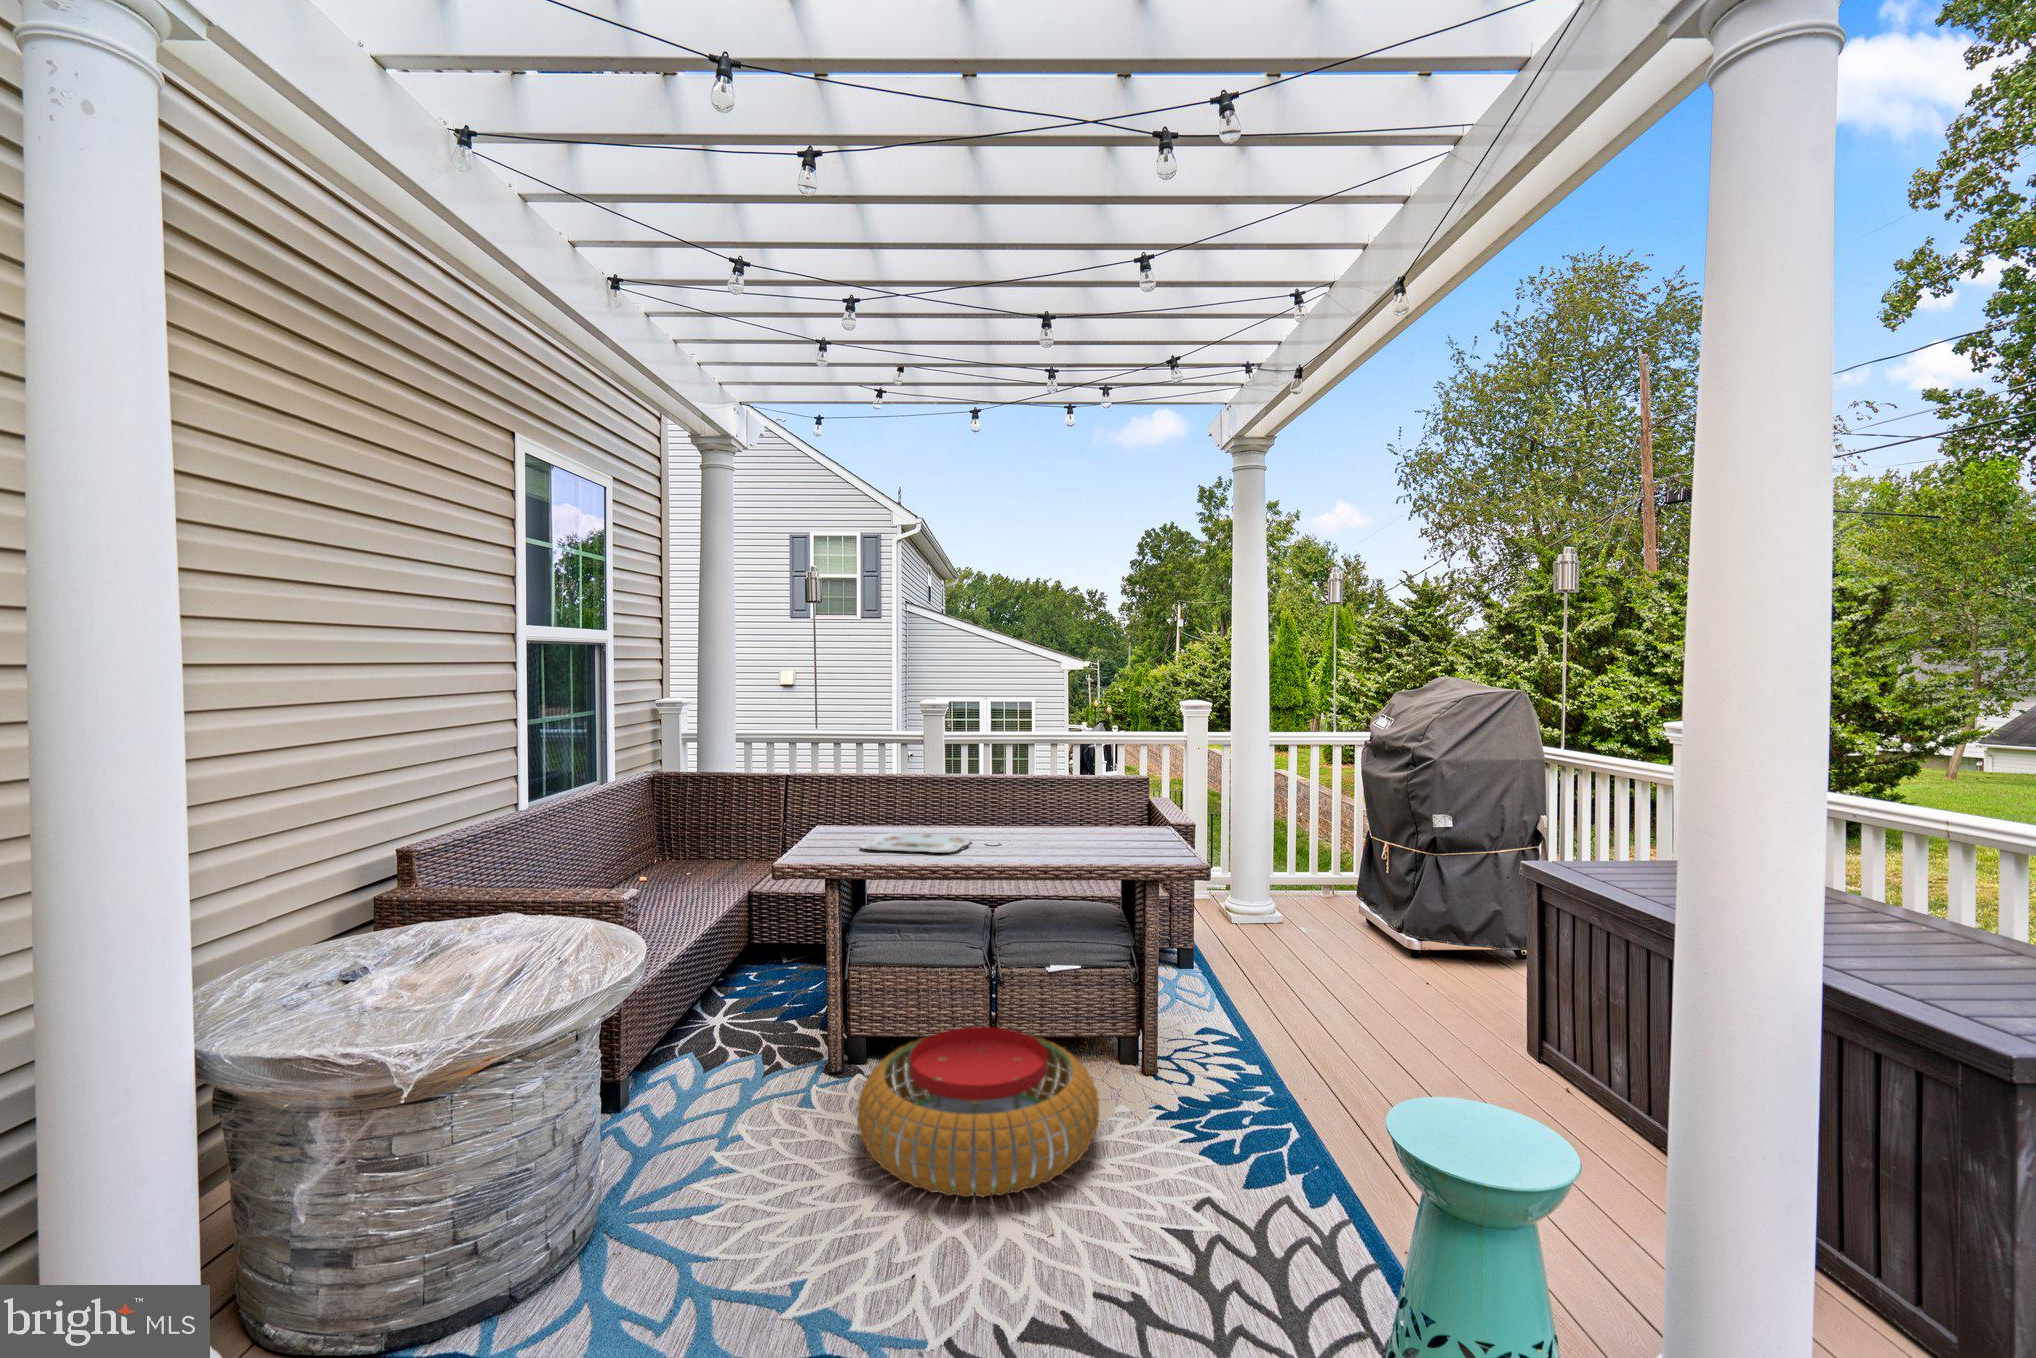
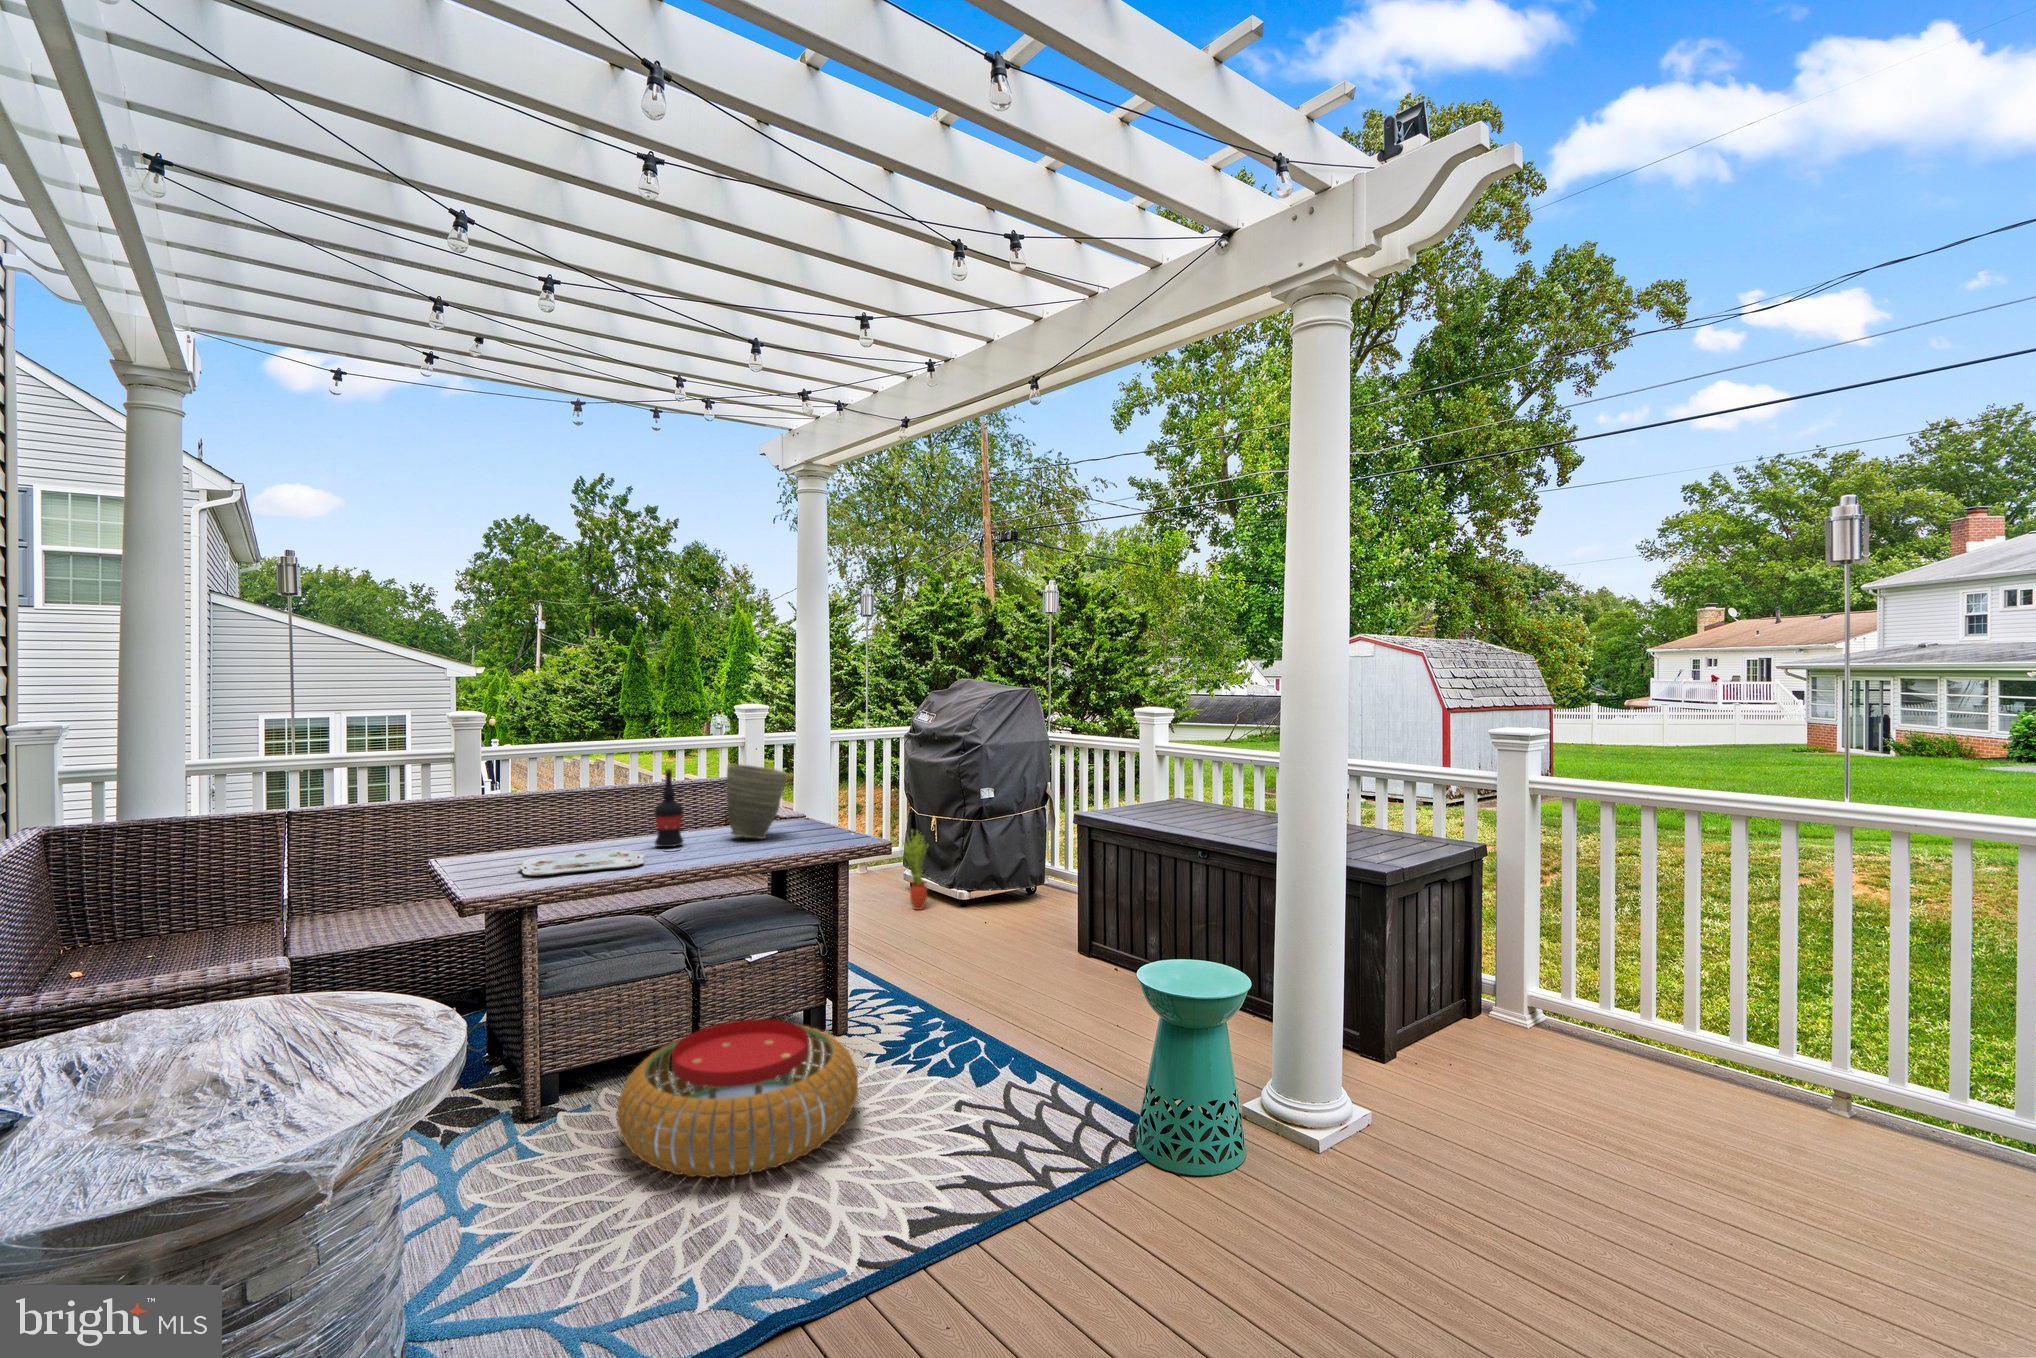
wine bottle: none [1000,761,1026,838] -> present [654,769,683,847]
vase: none [1069,761,1132,842] -> present [726,764,787,839]
potted plant: none [1342,851,1377,948] -> present [901,831,927,910]

